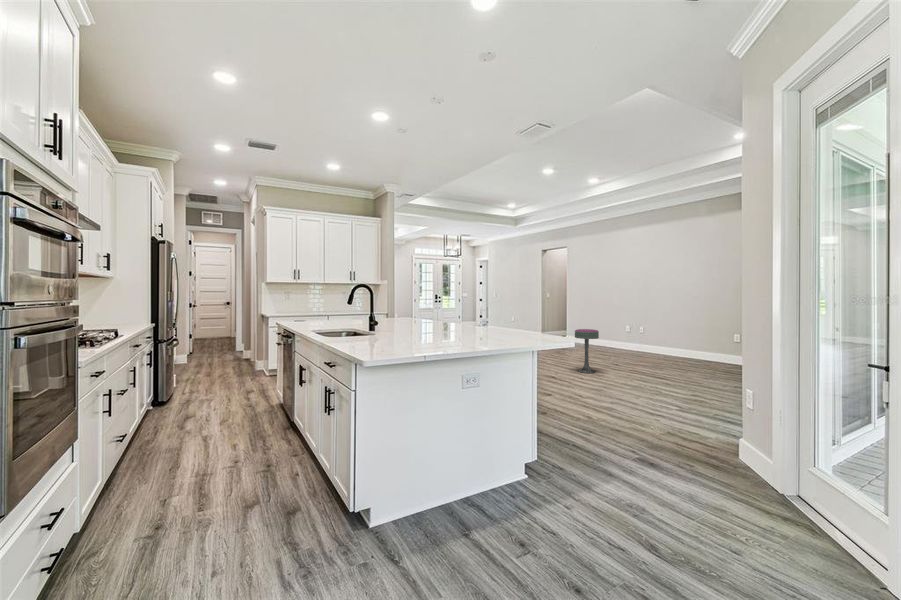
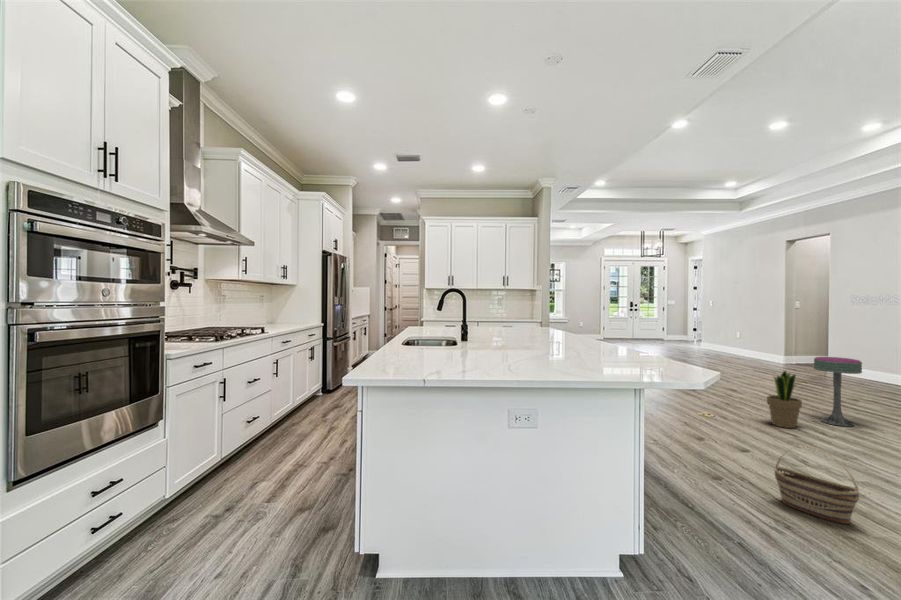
potted plant: none [552,339,574,378] -> present [767,371,802,428]
basket: none [578,382,620,424] -> present [775,447,859,524]

